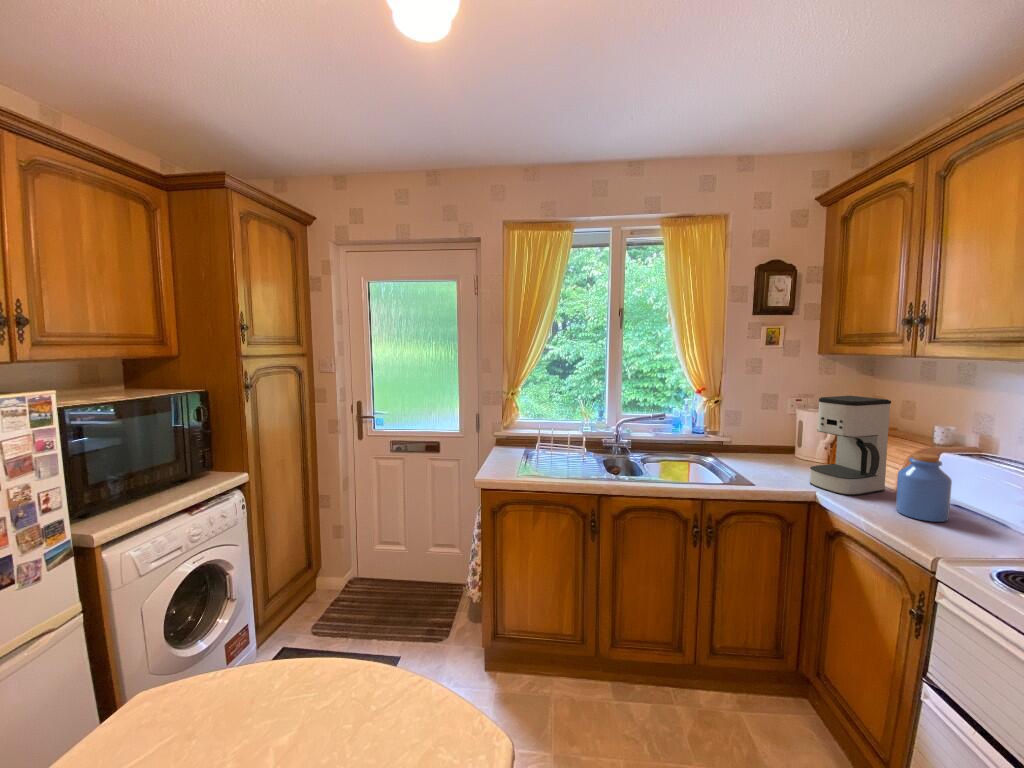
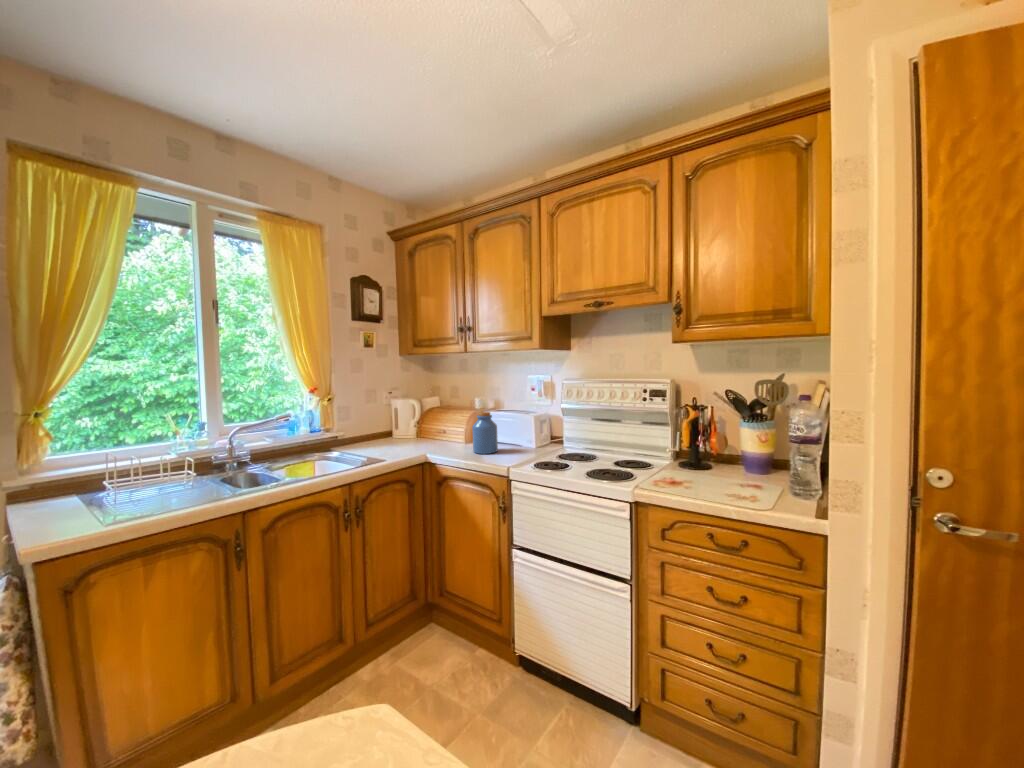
coffee maker: present [810,396,891,496] -> none [418,381,460,453]

